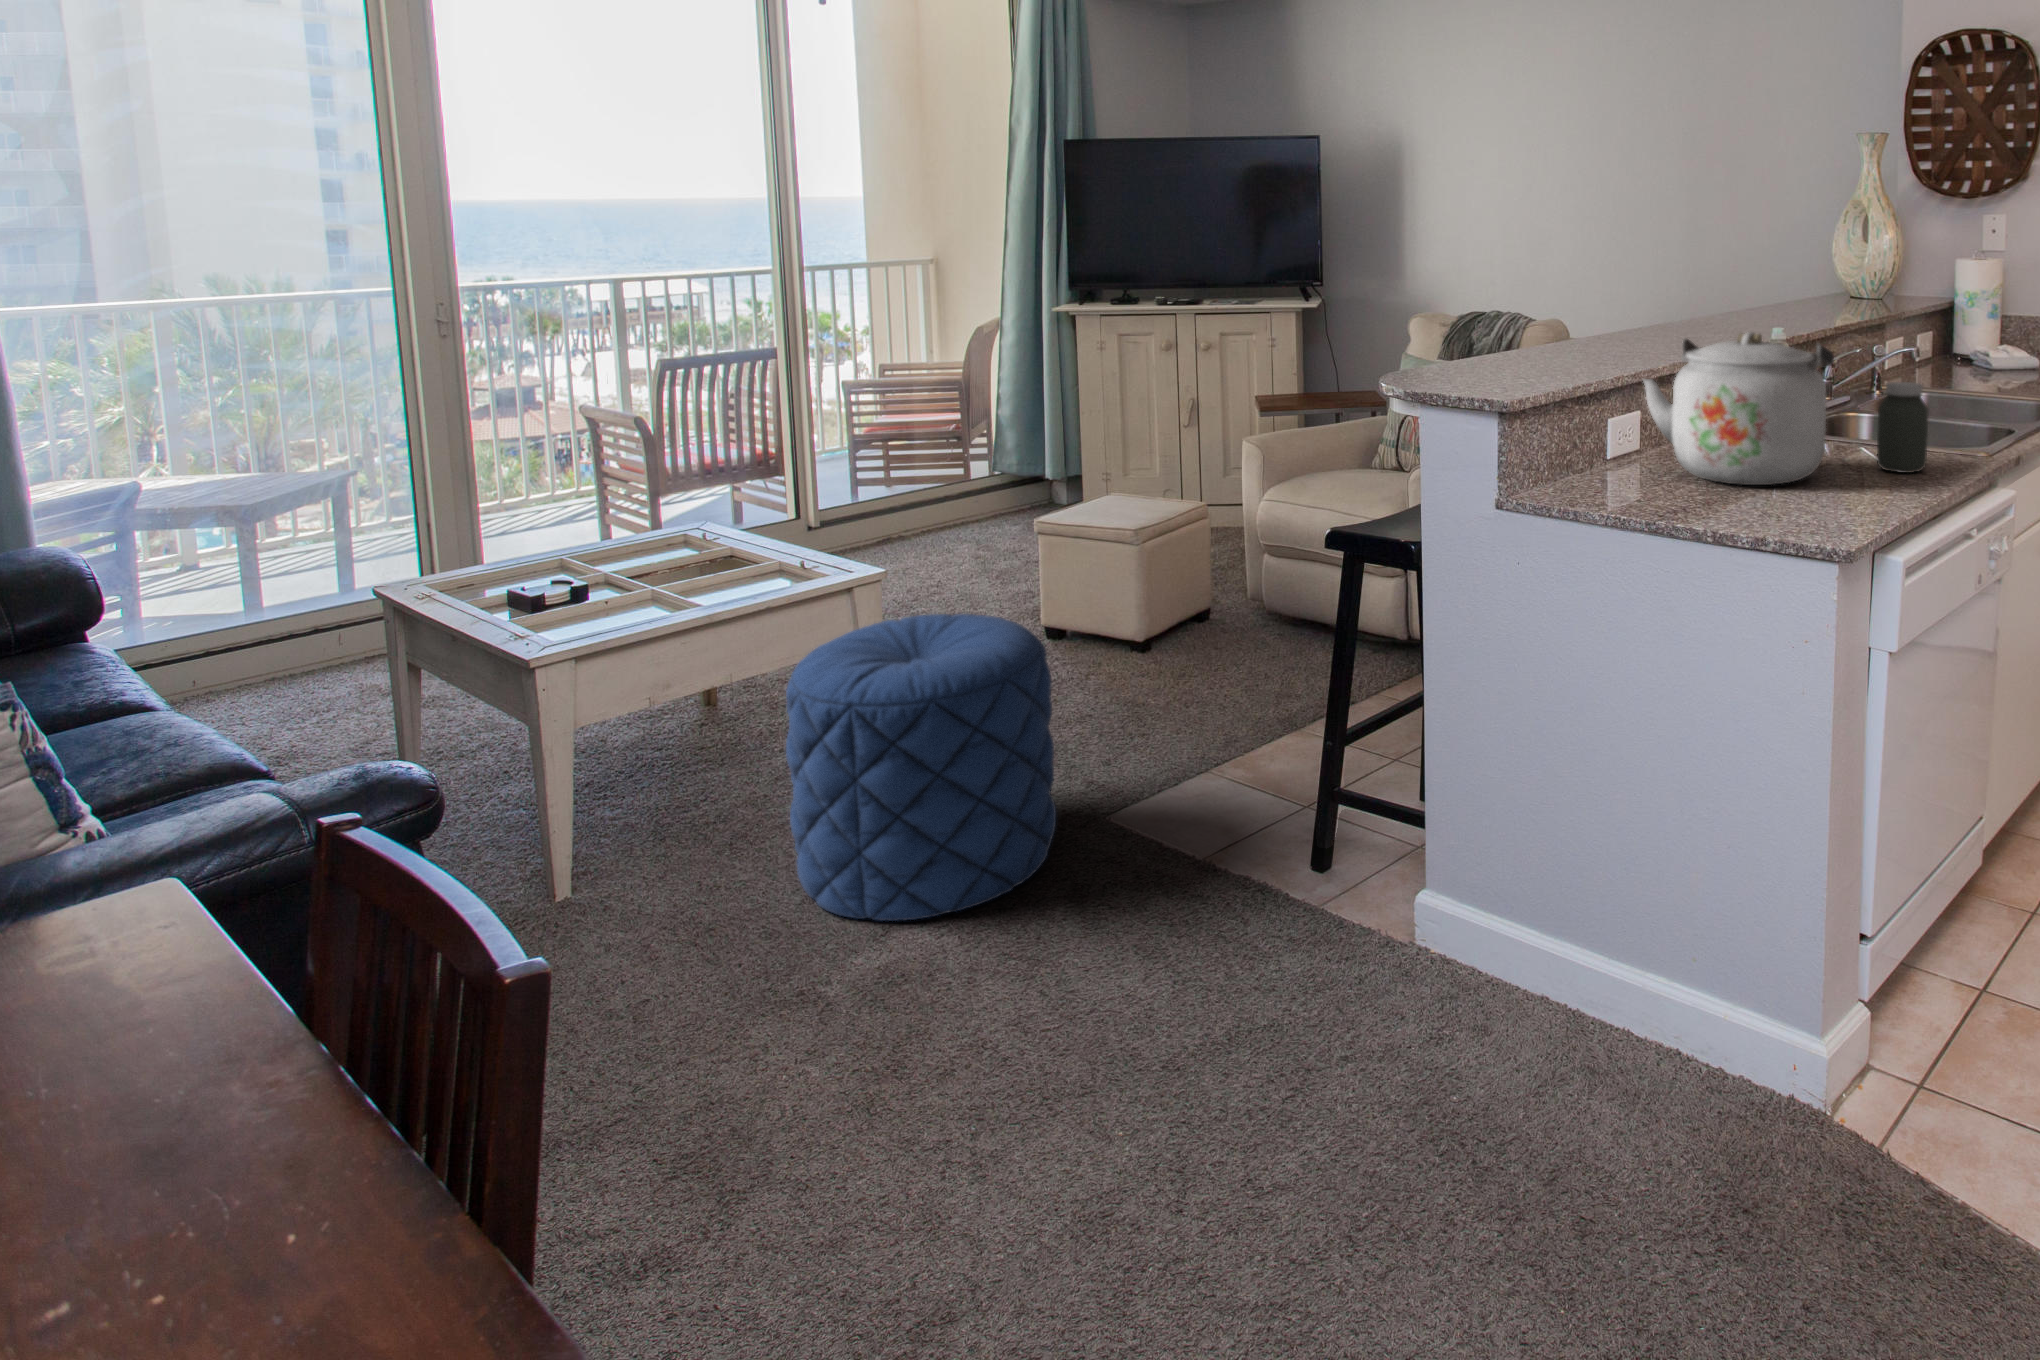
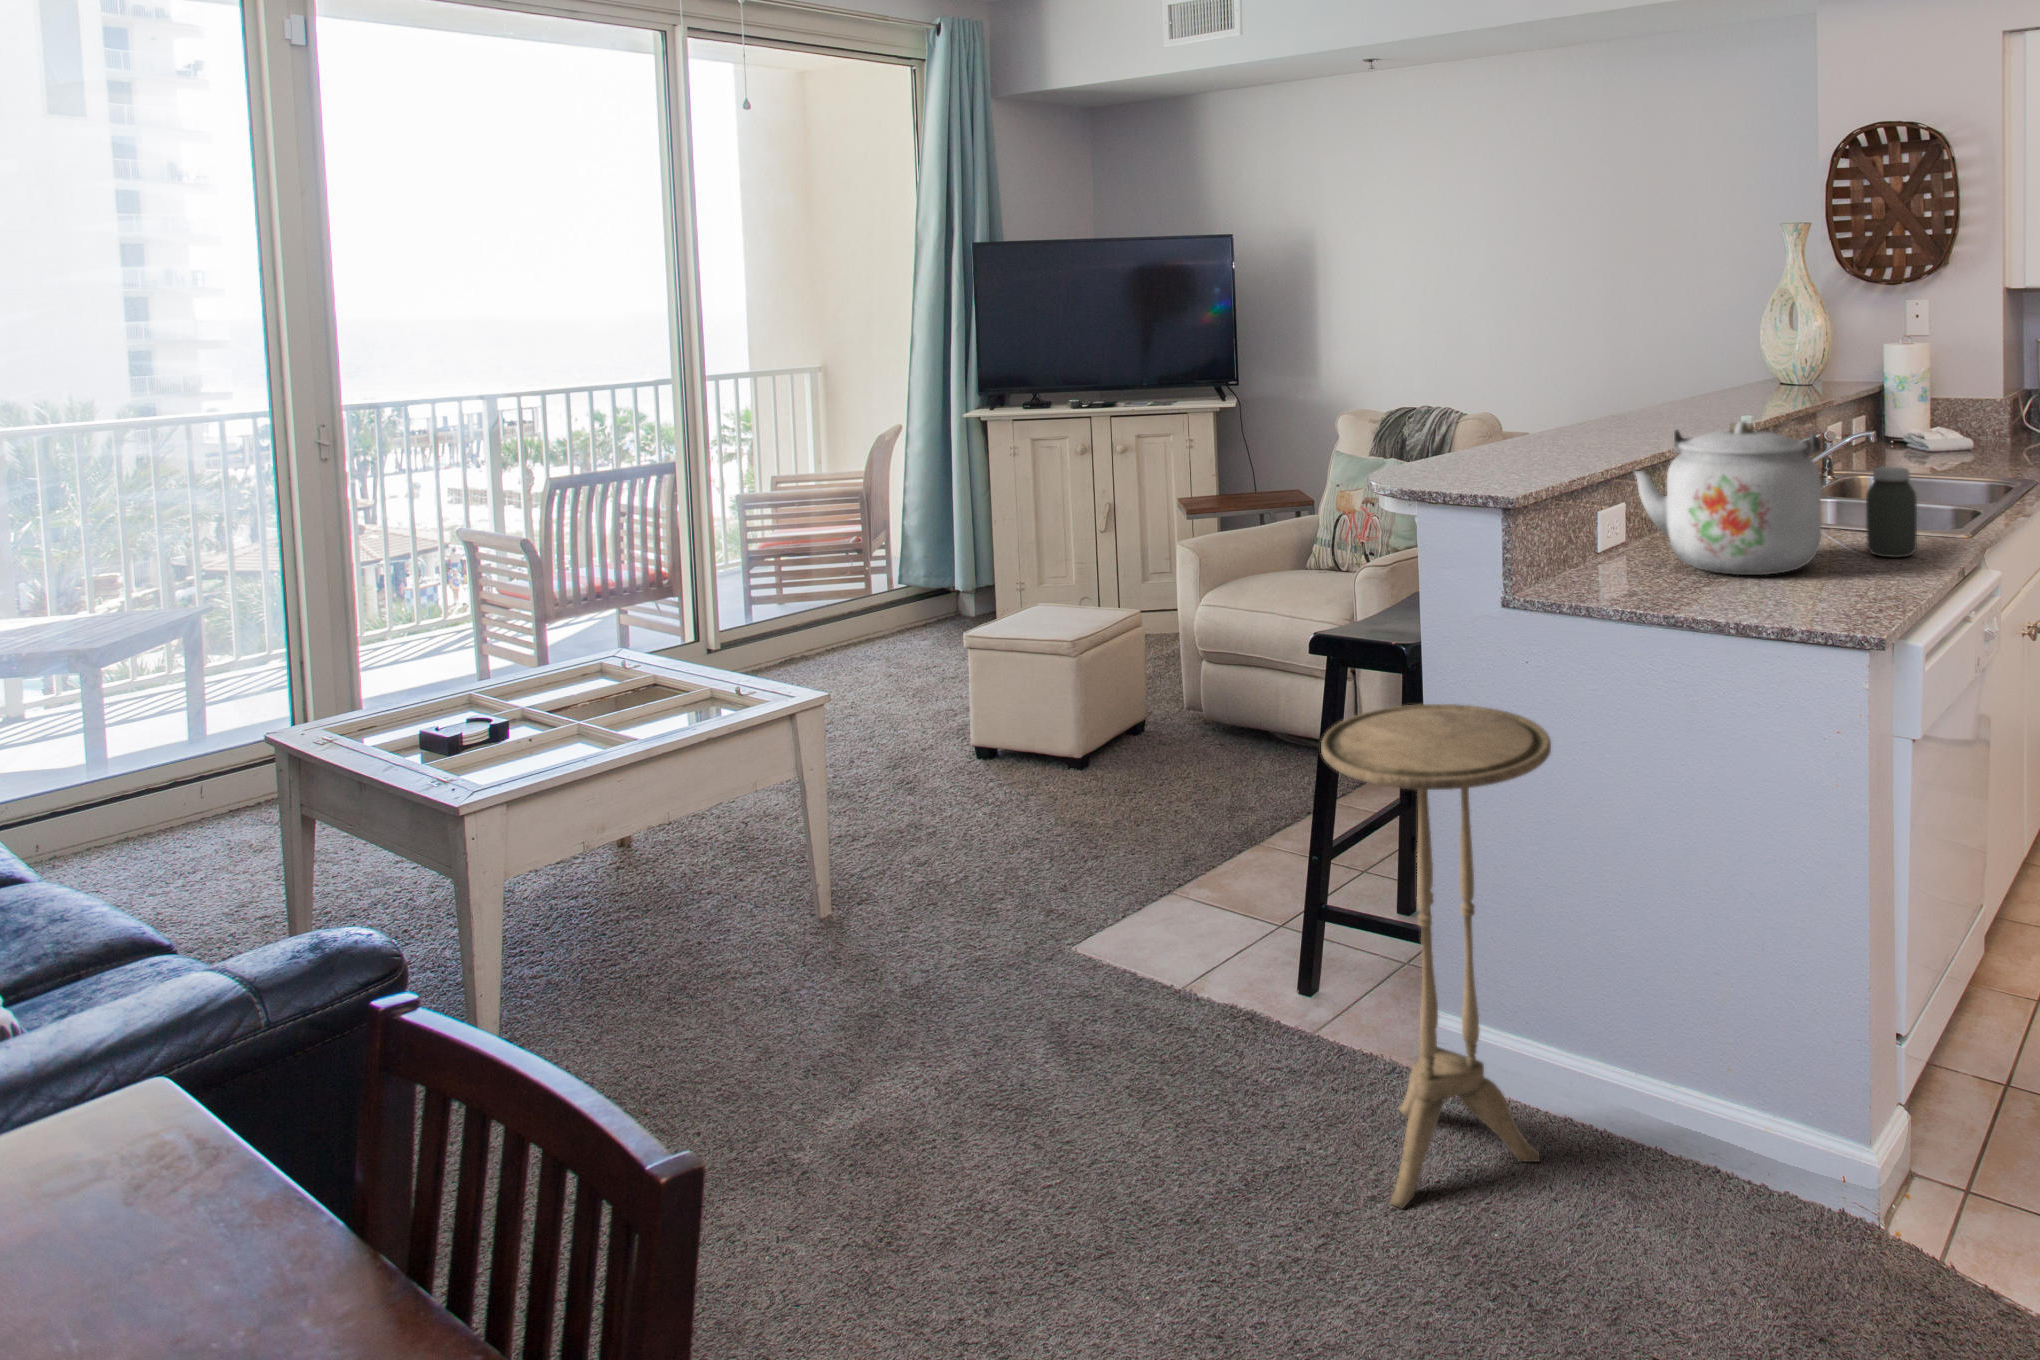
side table: none [1306,599,1529,1070] -> present [1321,704,1551,1209]
pouf: present [786,614,1056,921] -> none [741,738,1026,1075]

